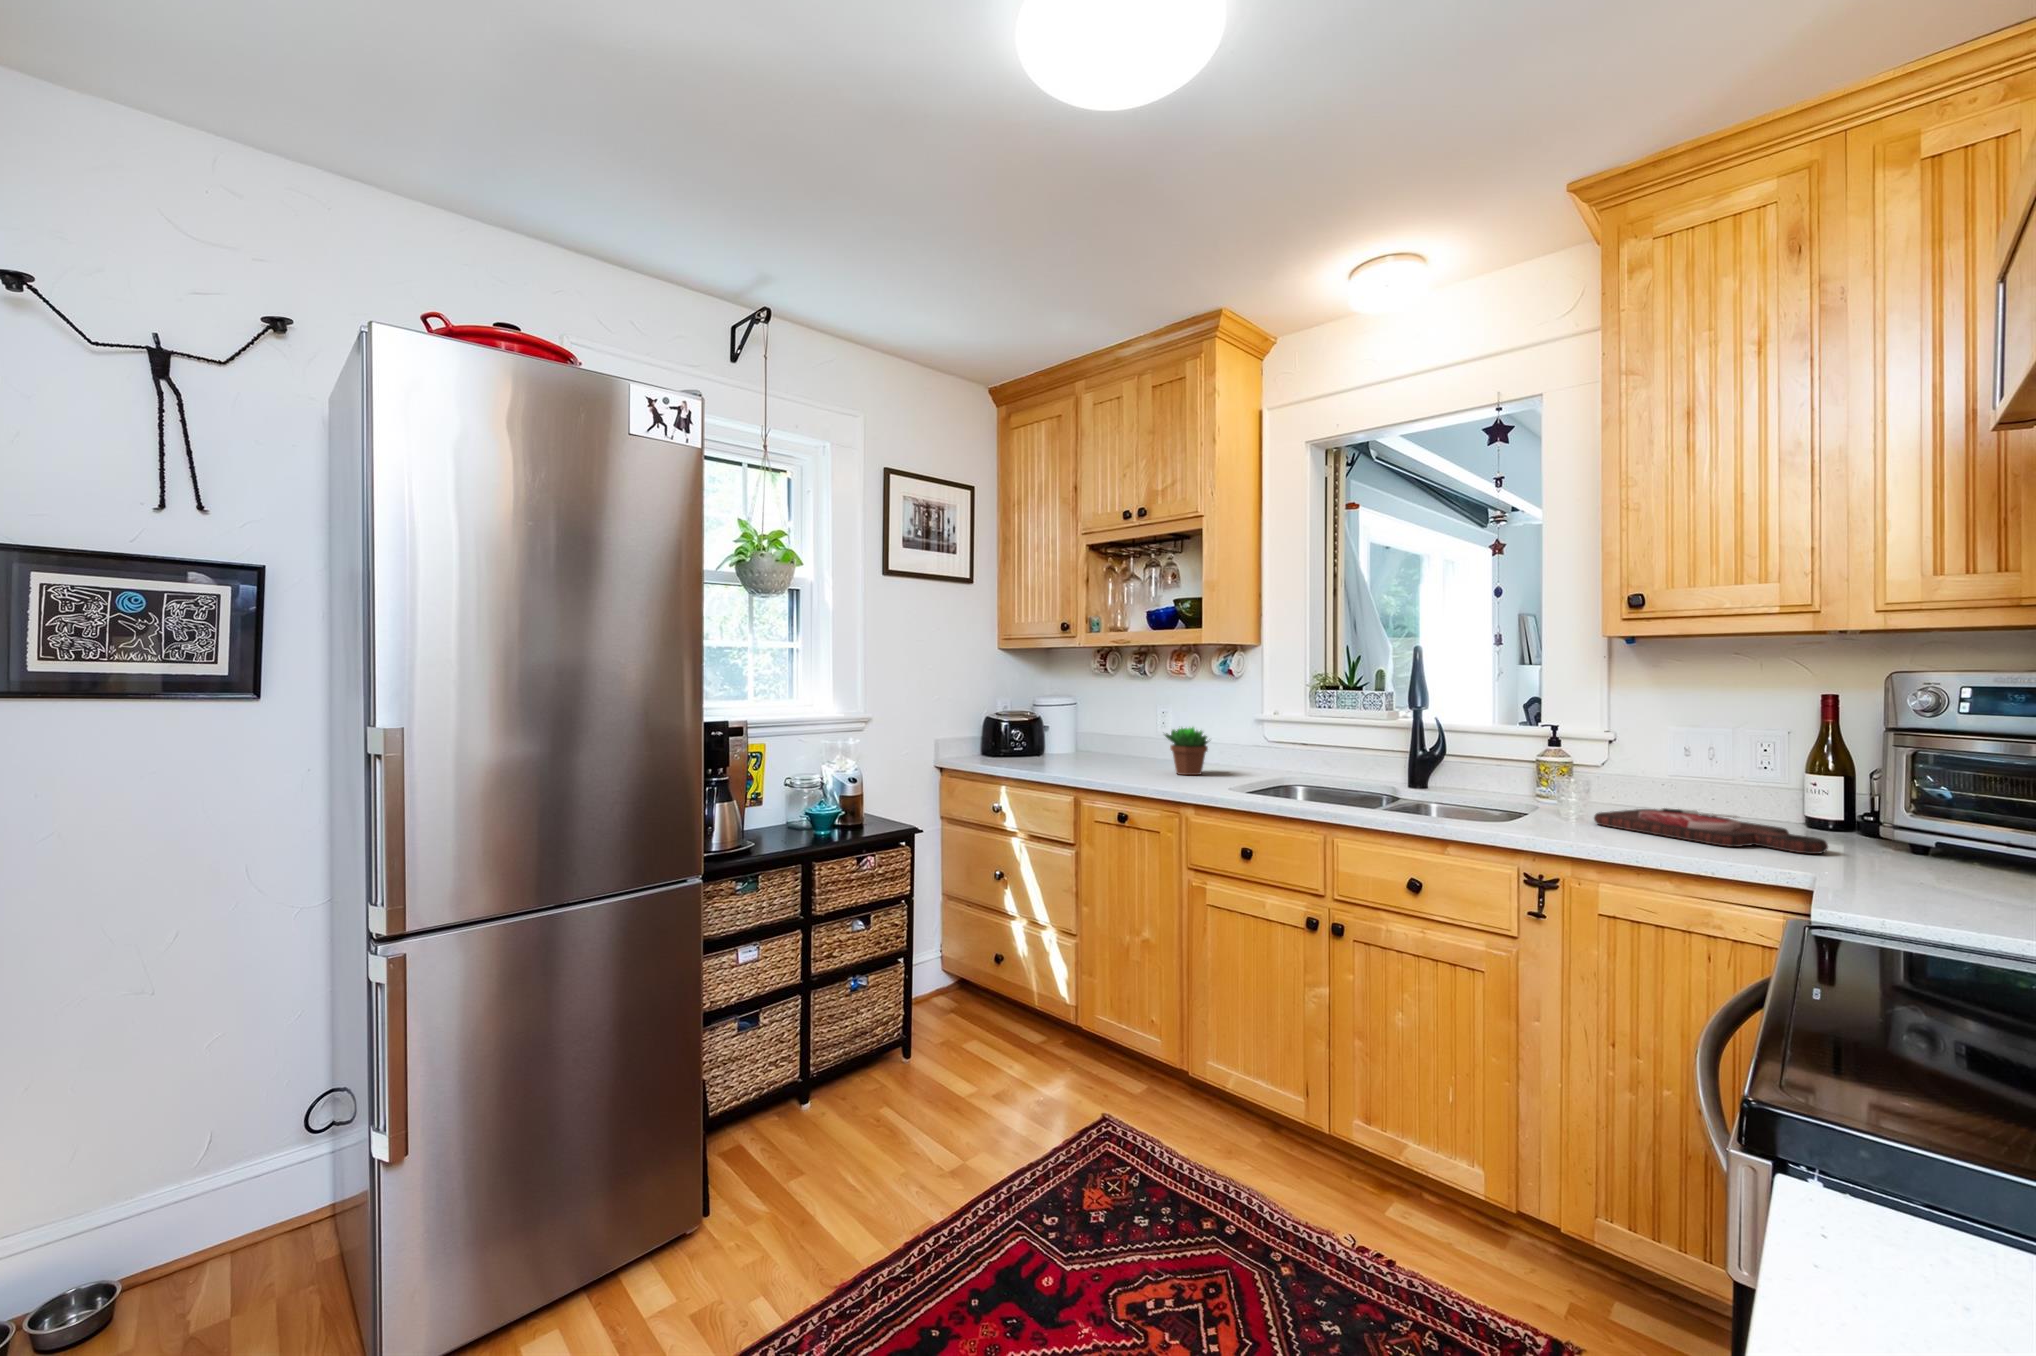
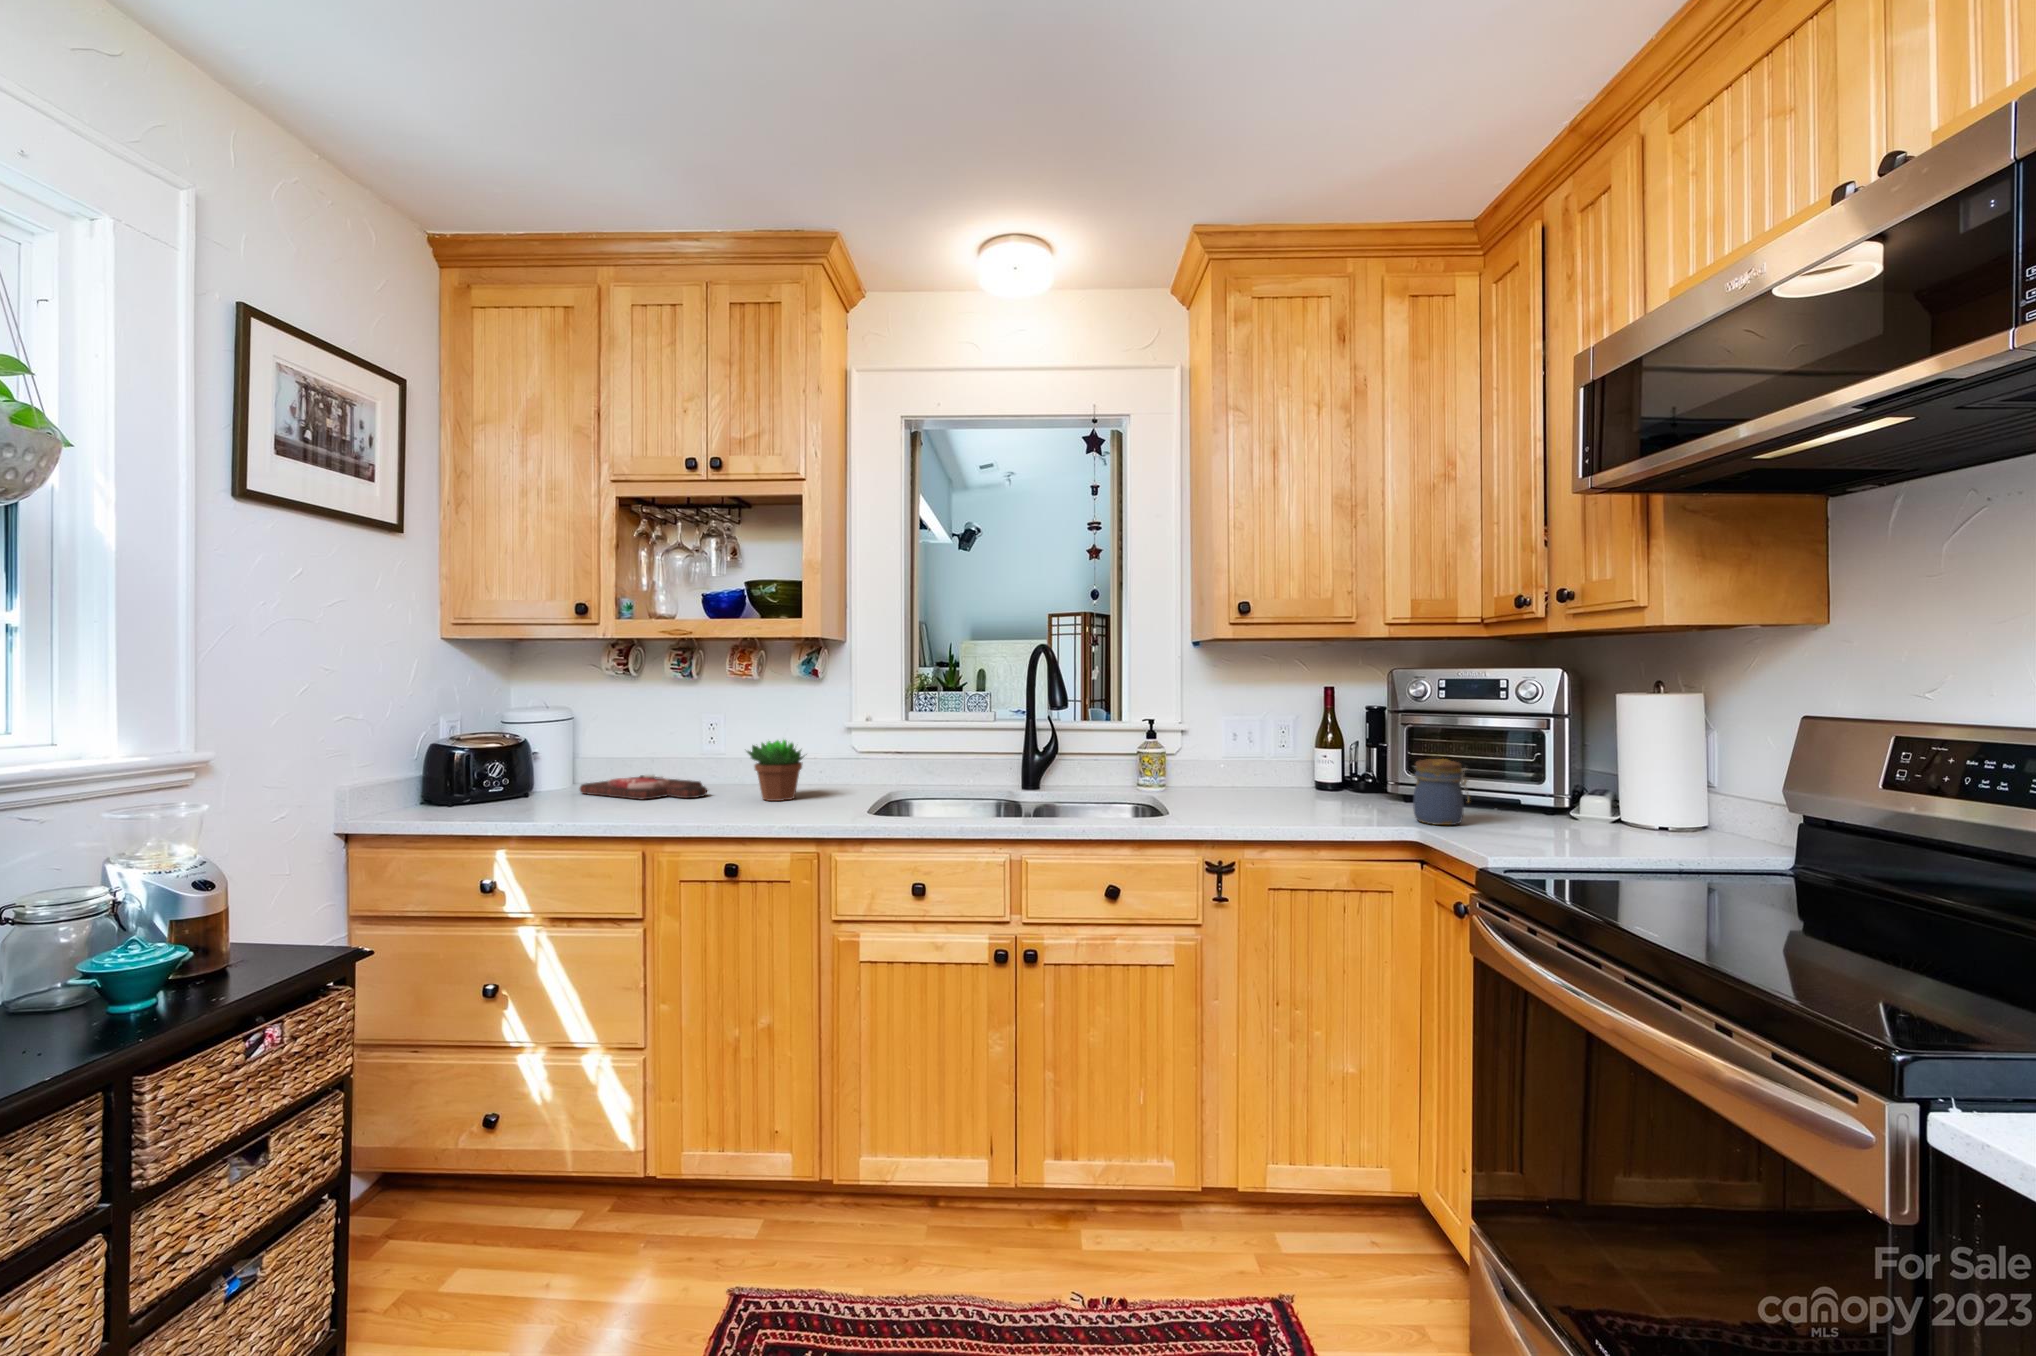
jar: none [1857,789,1950,878] -> present [1413,759,1469,825]
cutting board: present [1594,808,1828,854] -> present [580,775,707,799]

